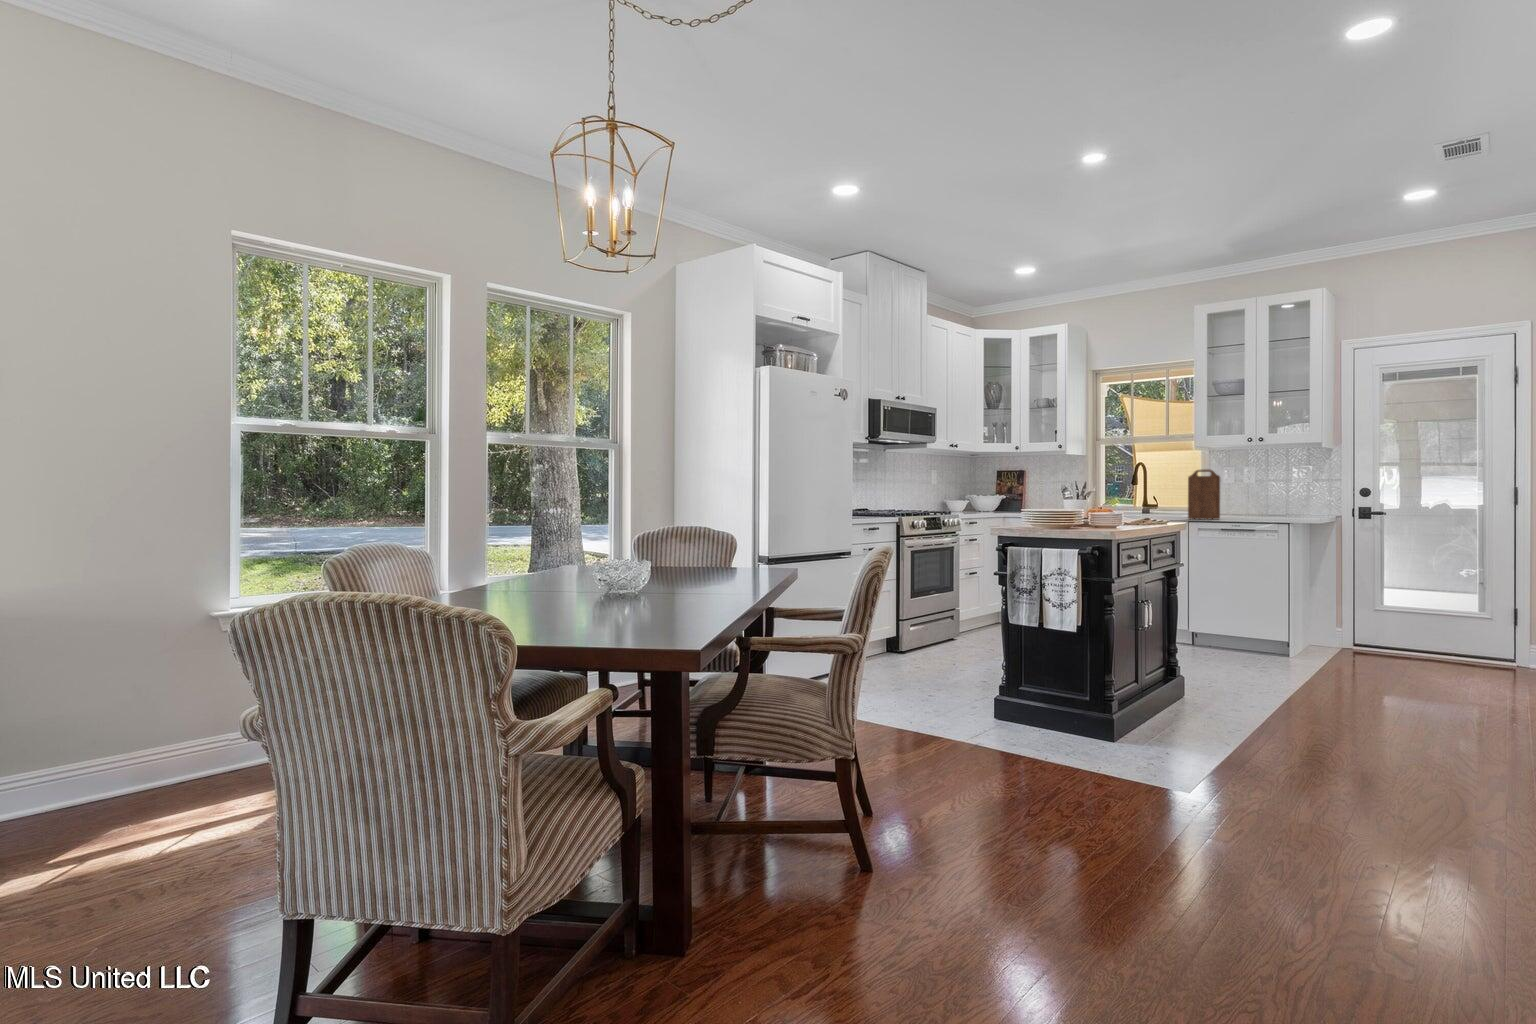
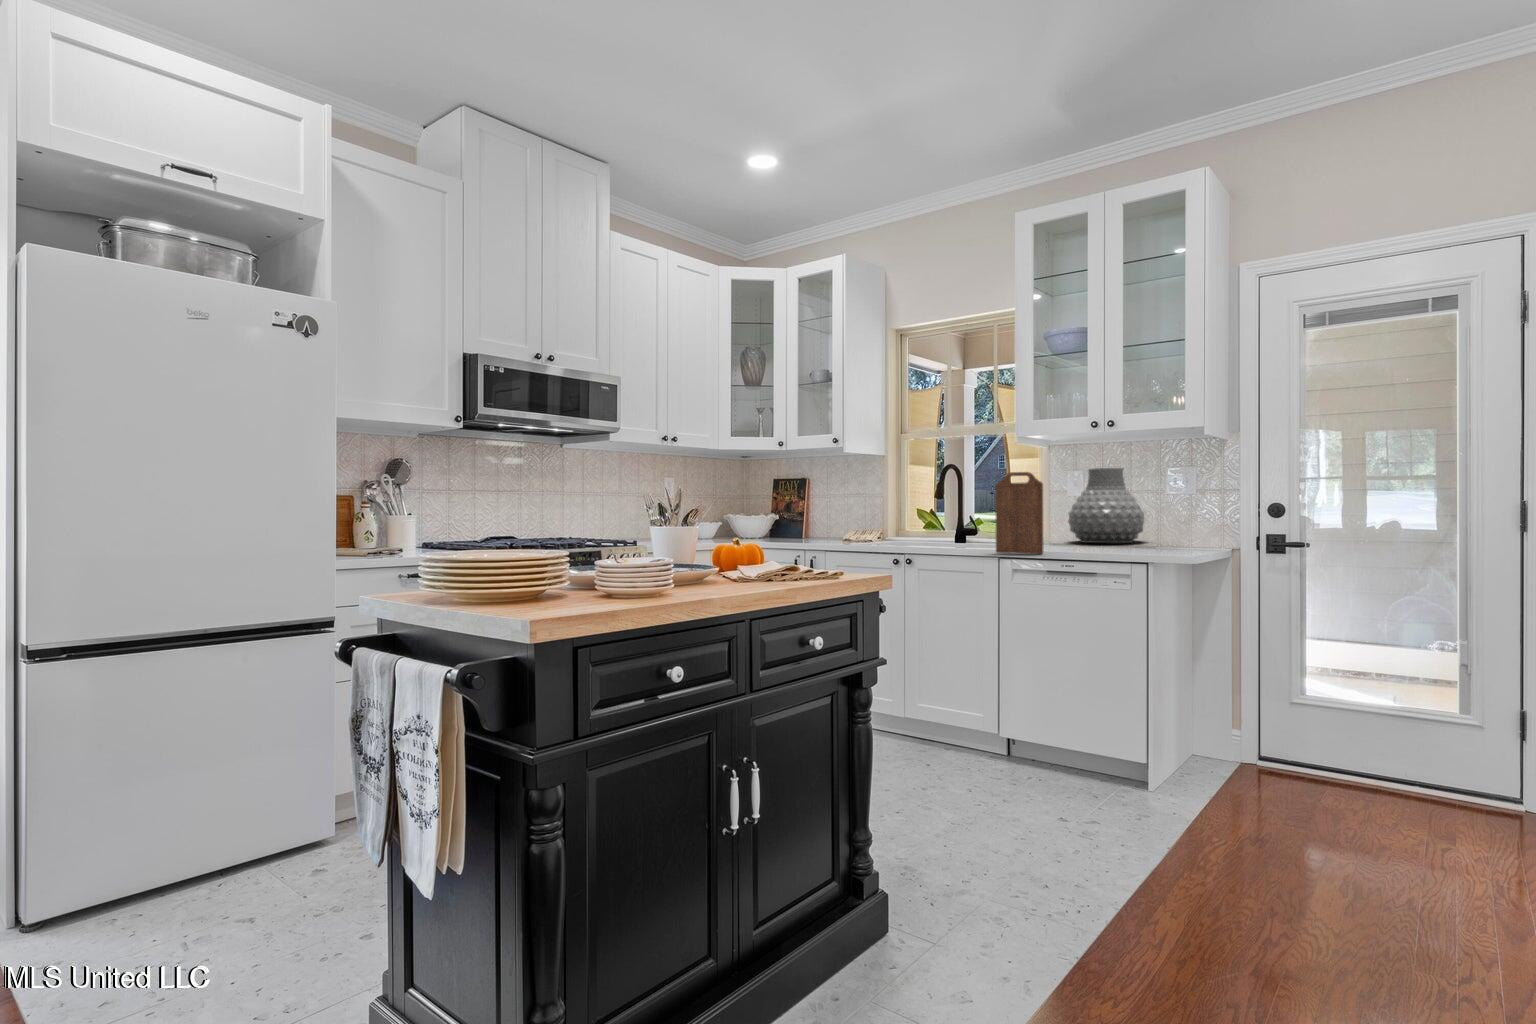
vase: none [1225,466,1279,513] -> present [1068,468,1144,543]

